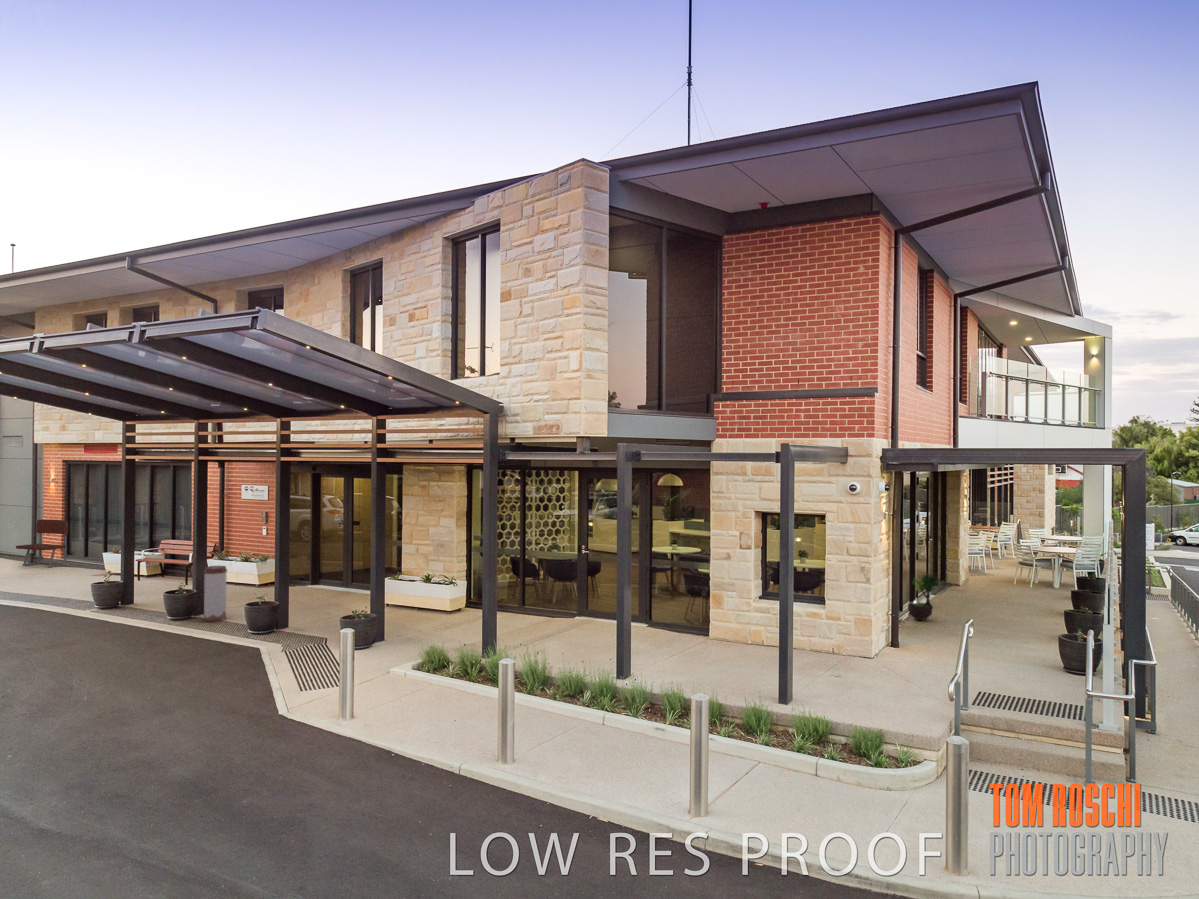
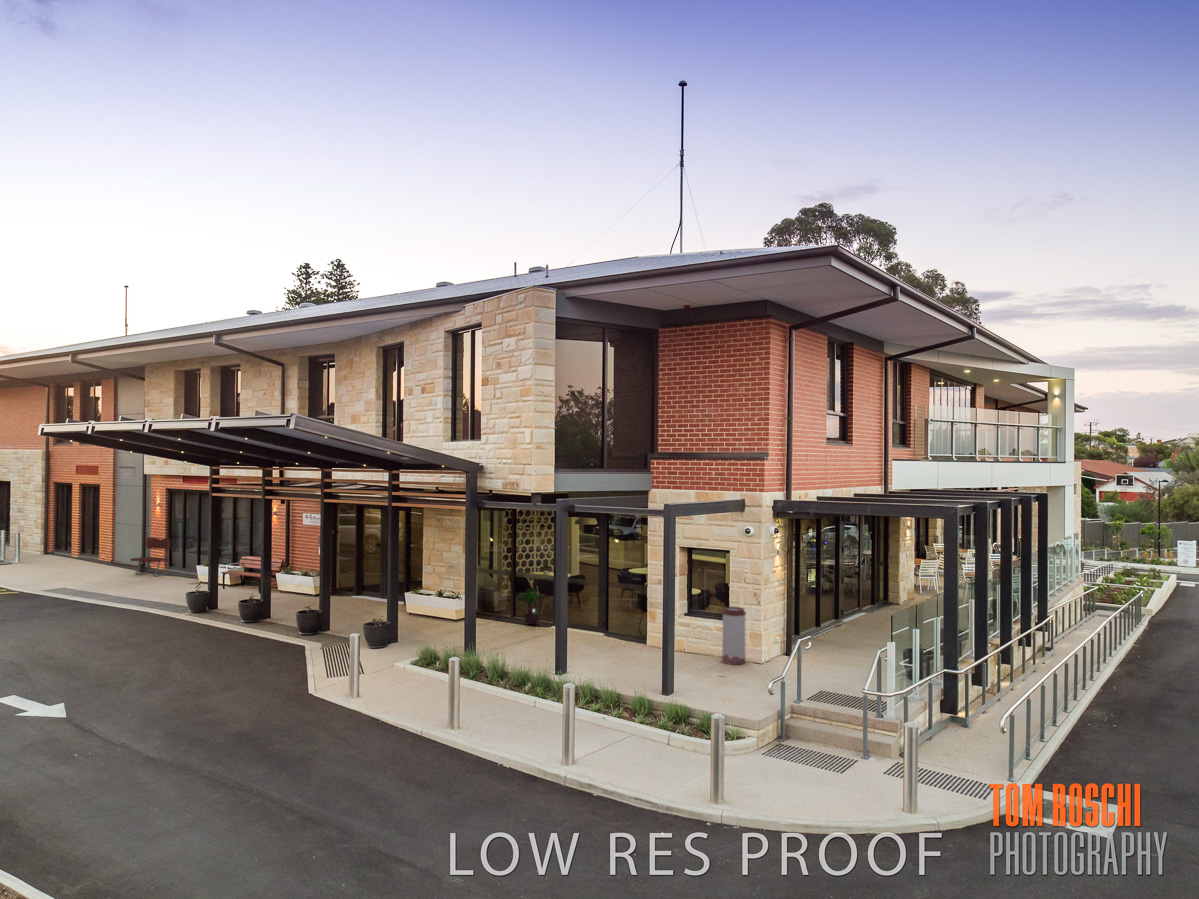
trash can: present [204,566,227,622] -> present [722,607,746,665]
potted tree: present [908,573,940,620] -> present [519,590,541,624]

